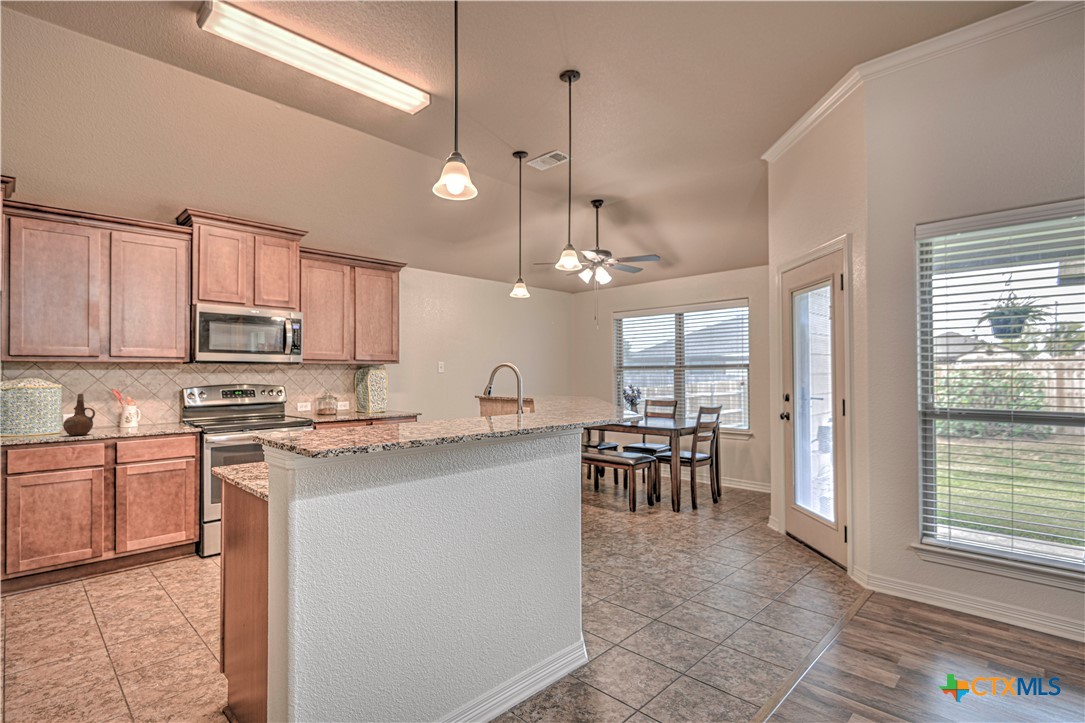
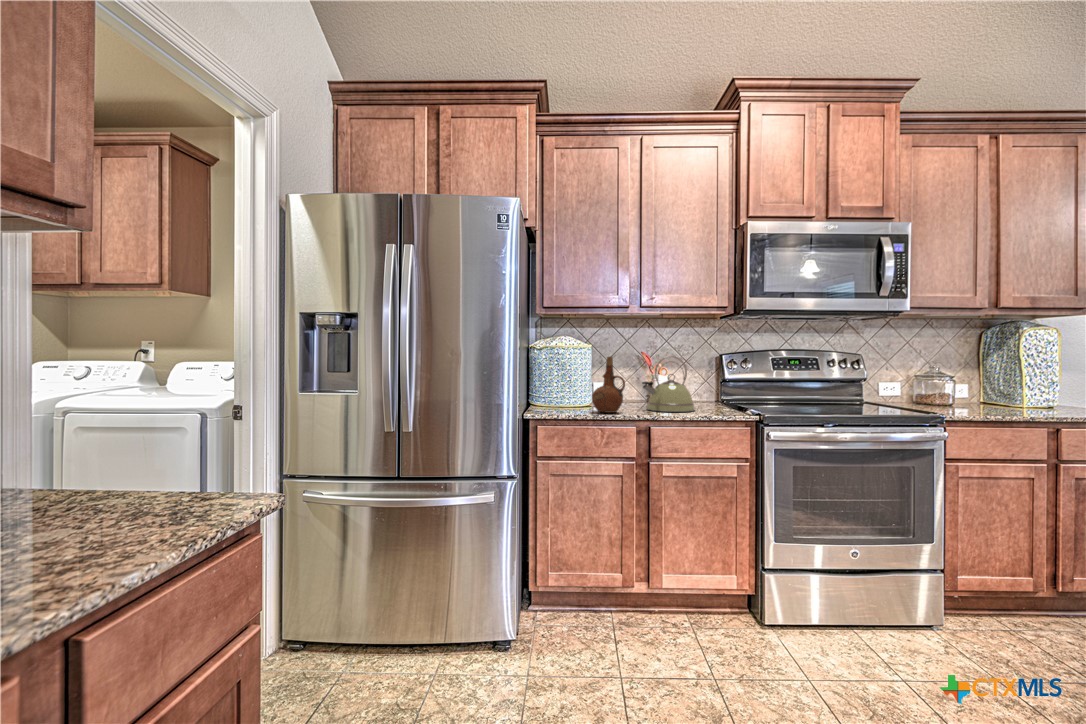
kettle: none [111,392,157,431] -> present [642,356,695,412]

